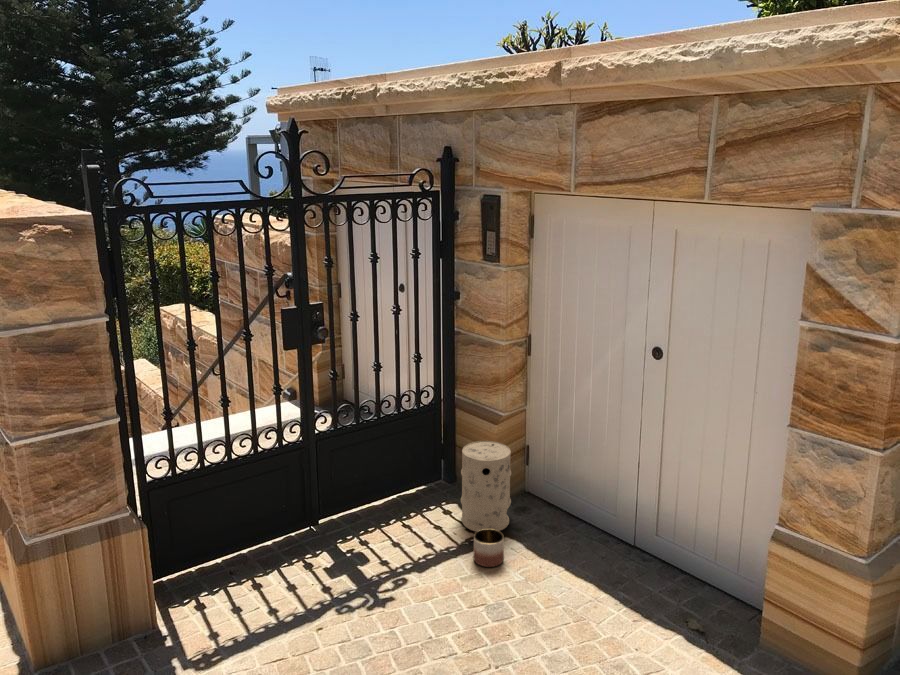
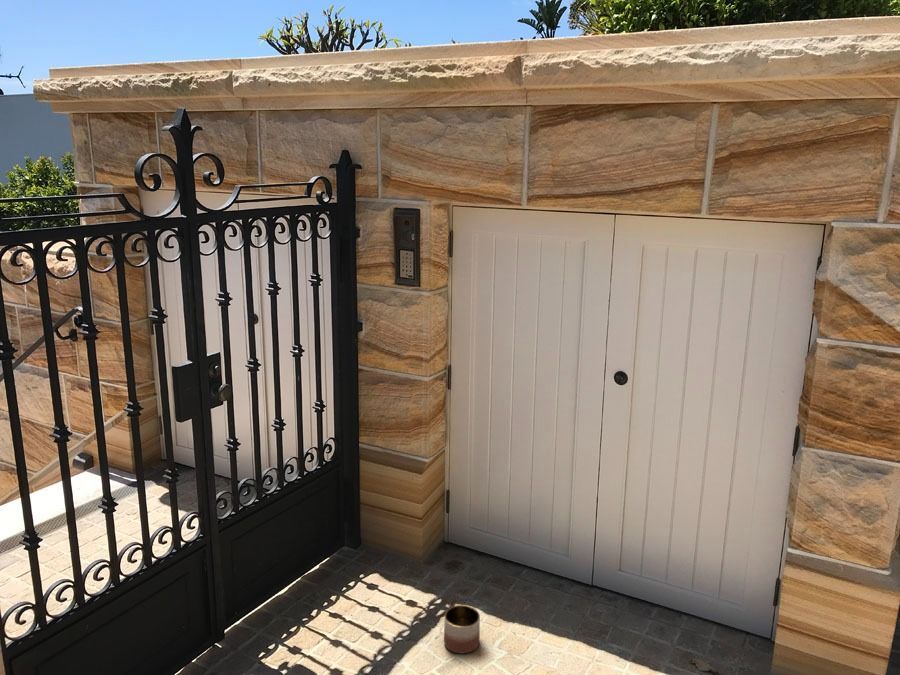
trash can: present [461,441,511,532] -> none [398,497,457,608]

